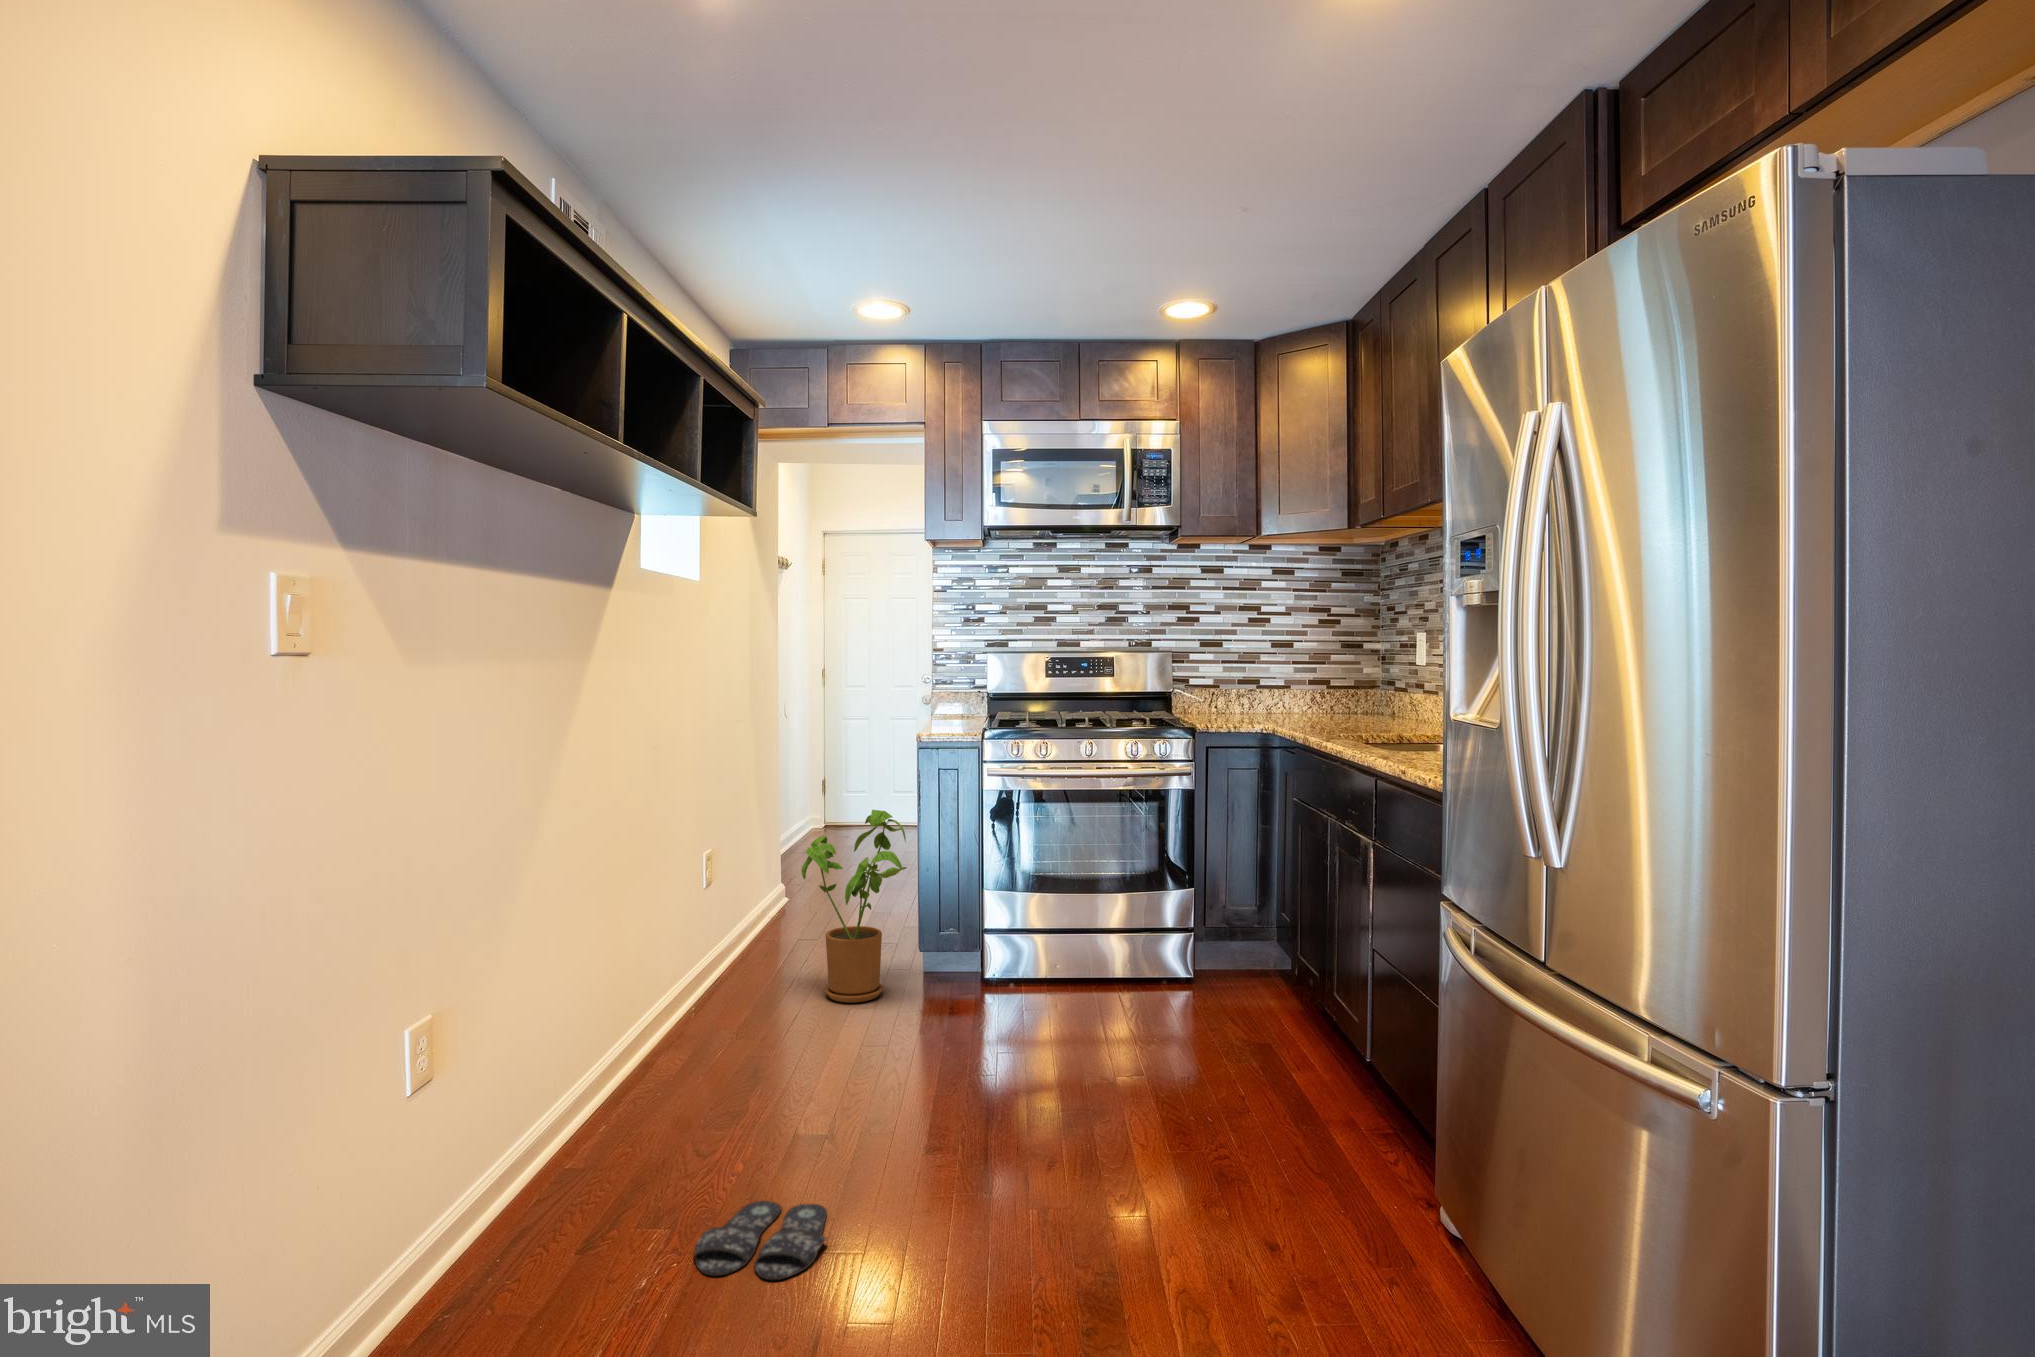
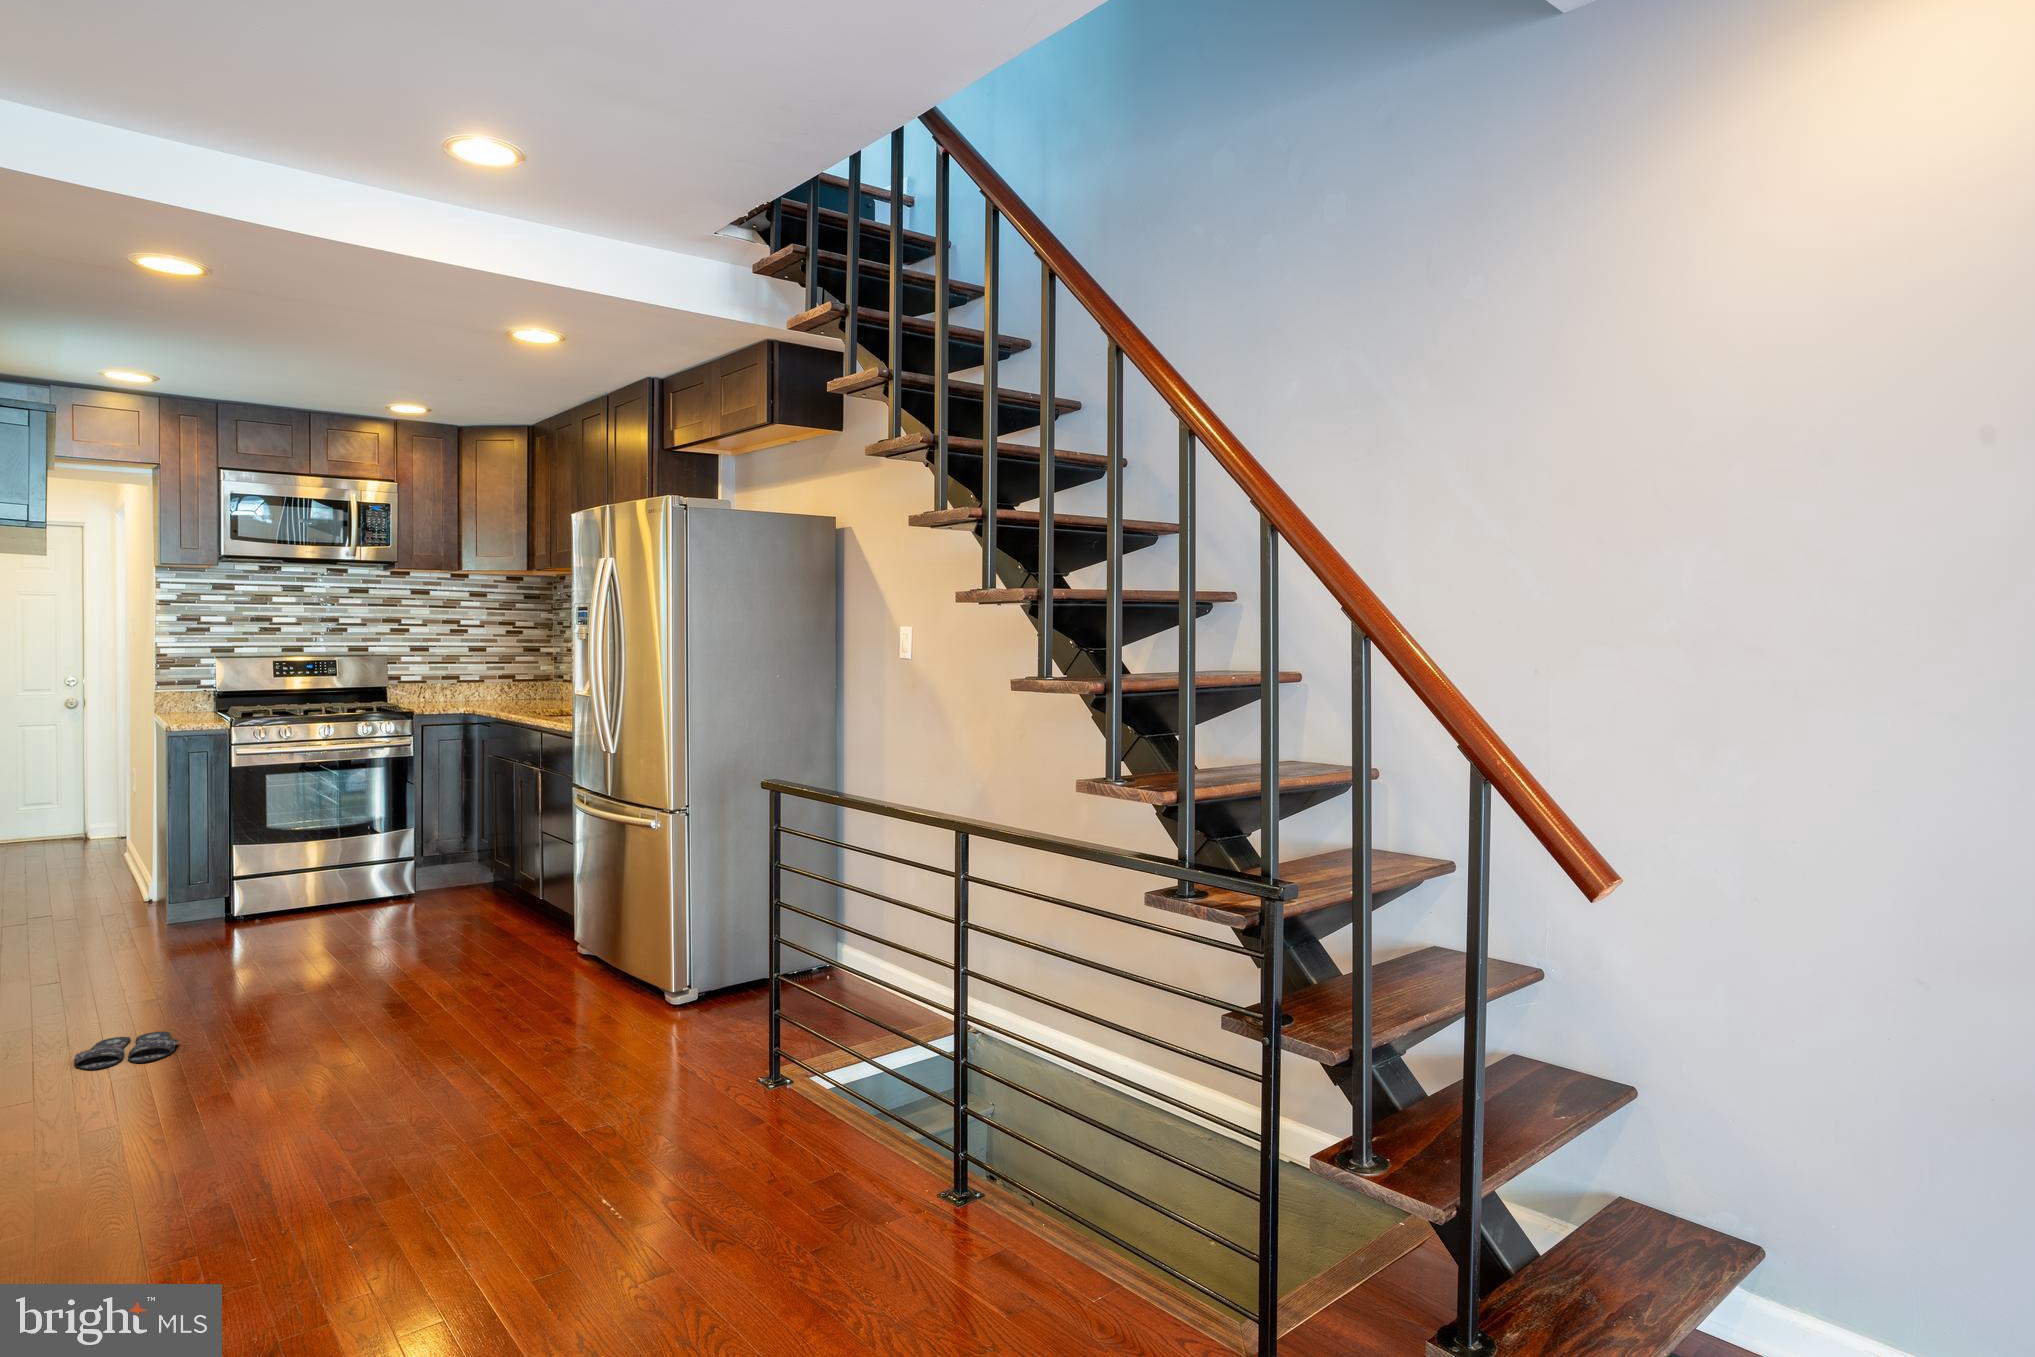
house plant: present [801,810,906,1003] -> none [50,787,163,945]

